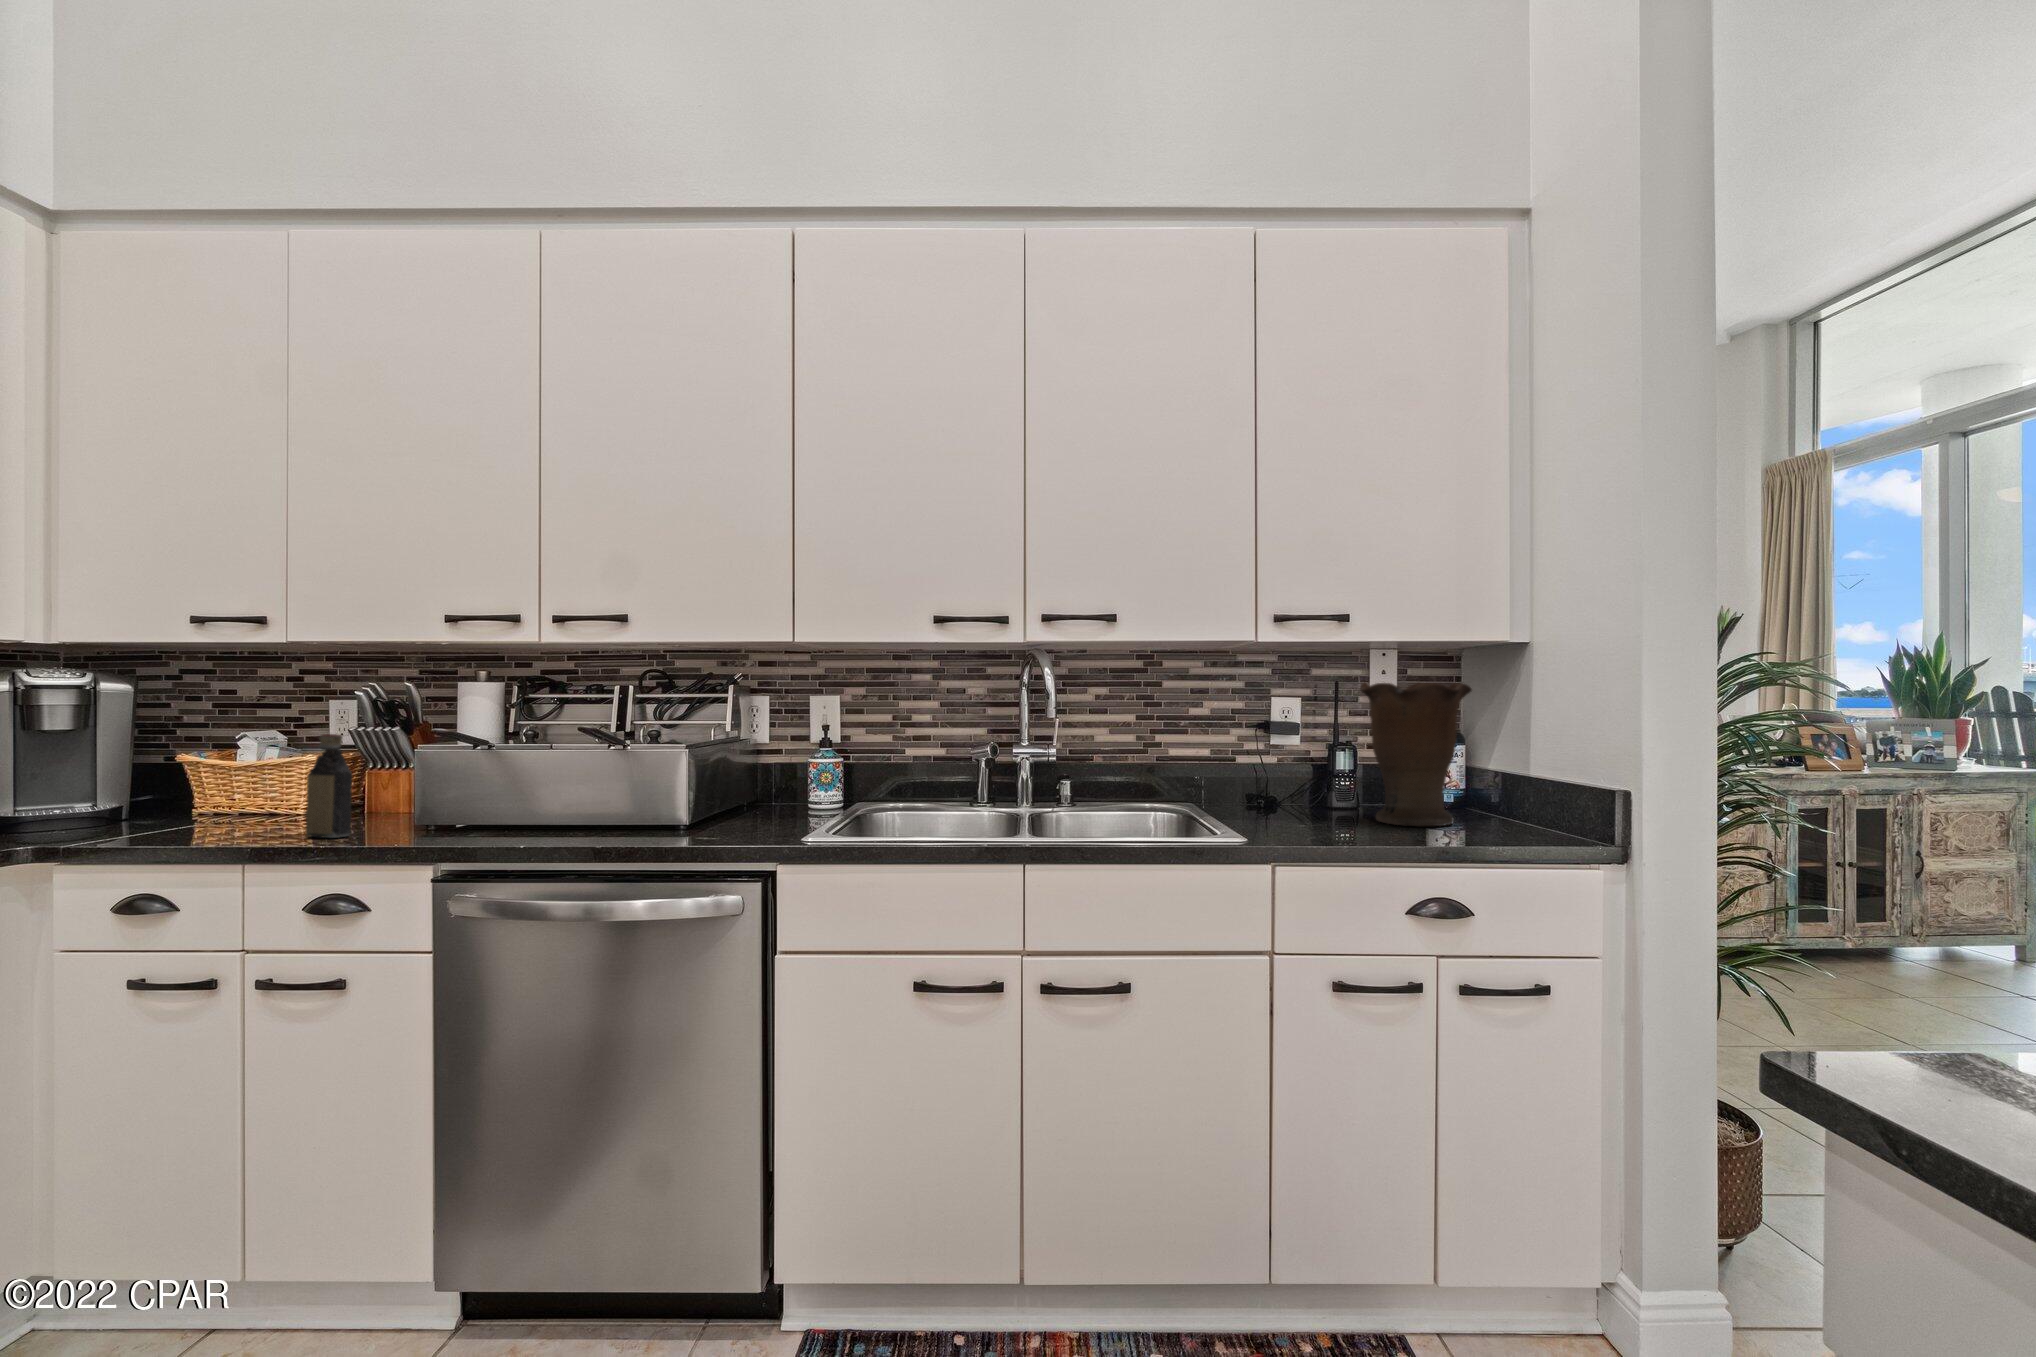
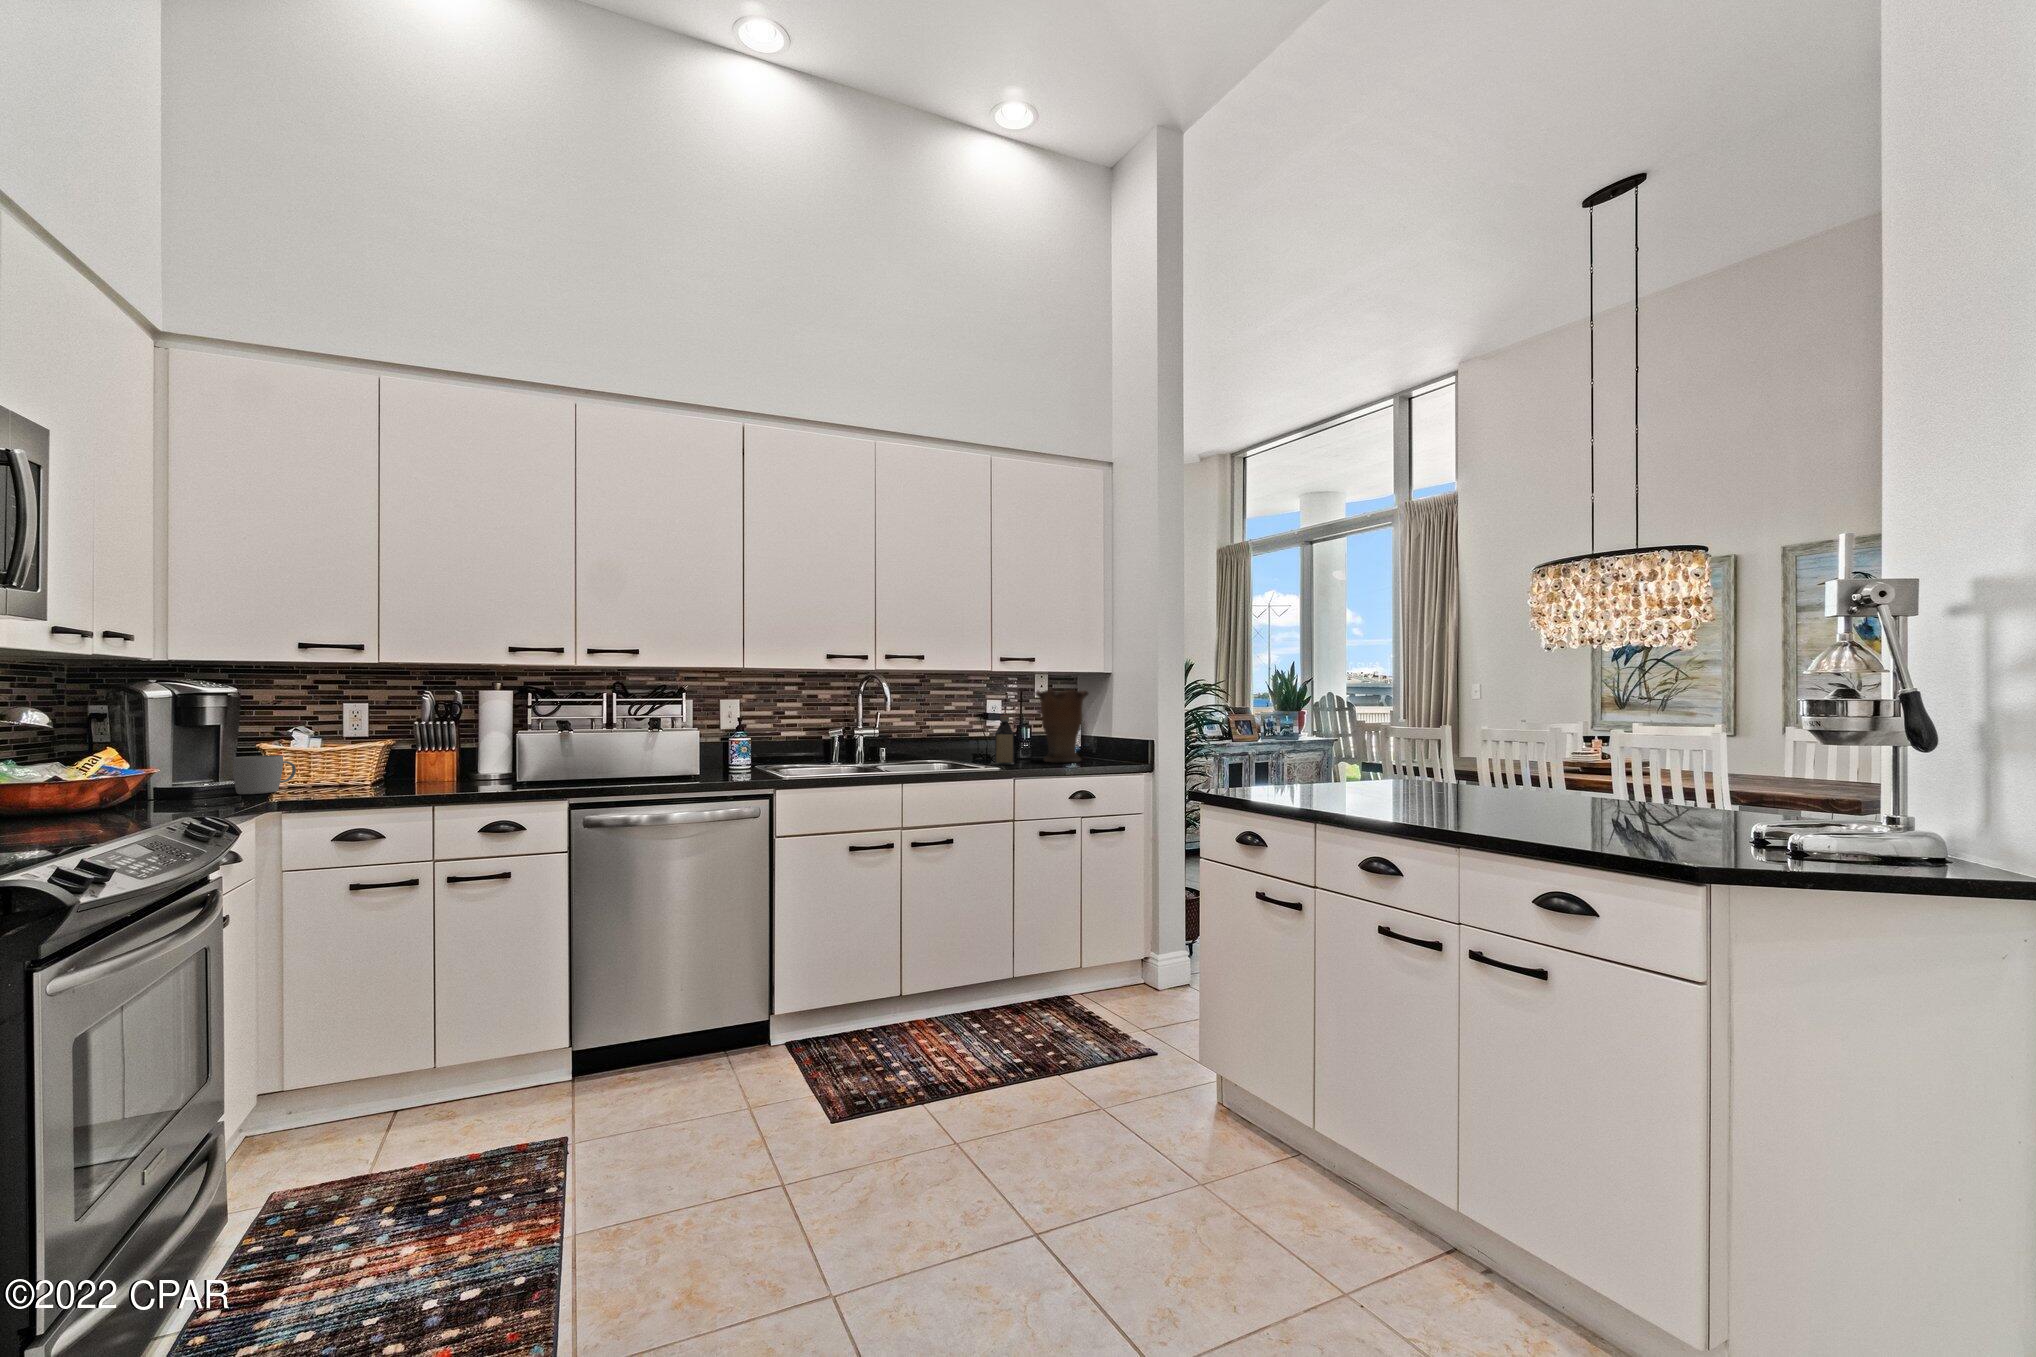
bottle: present [306,734,352,838] -> present [995,715,1014,764]
mug: none [153,779,234,834] -> present [233,755,296,794]

